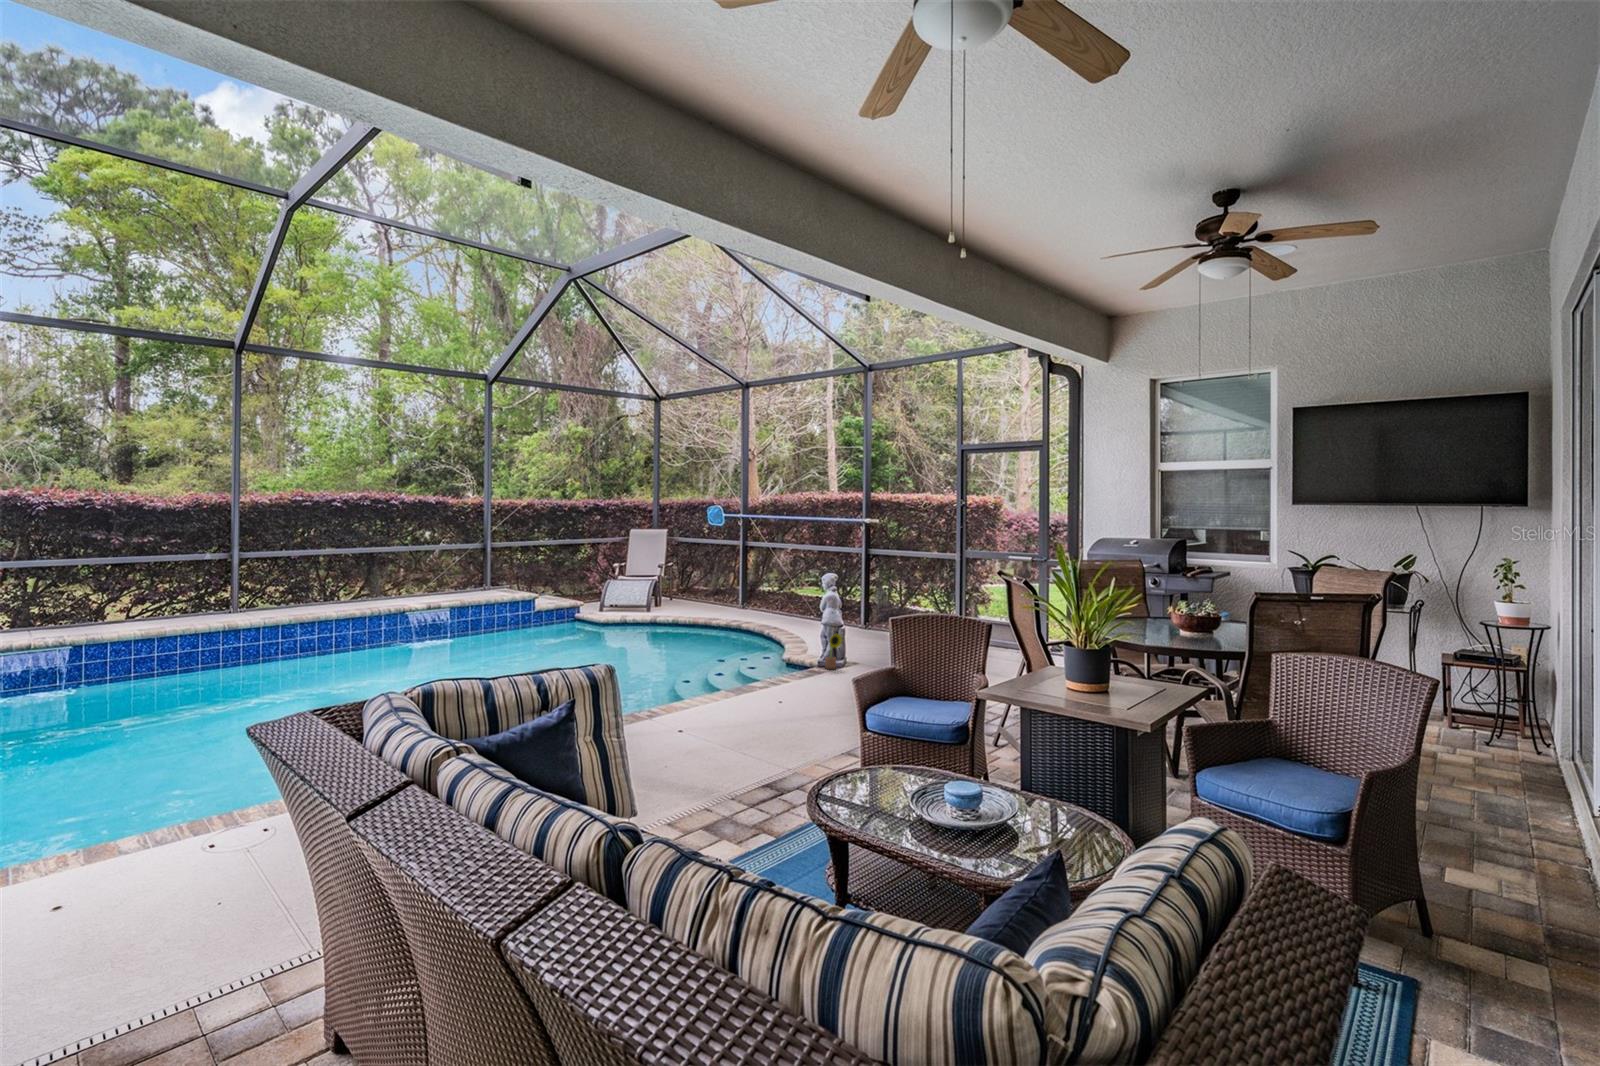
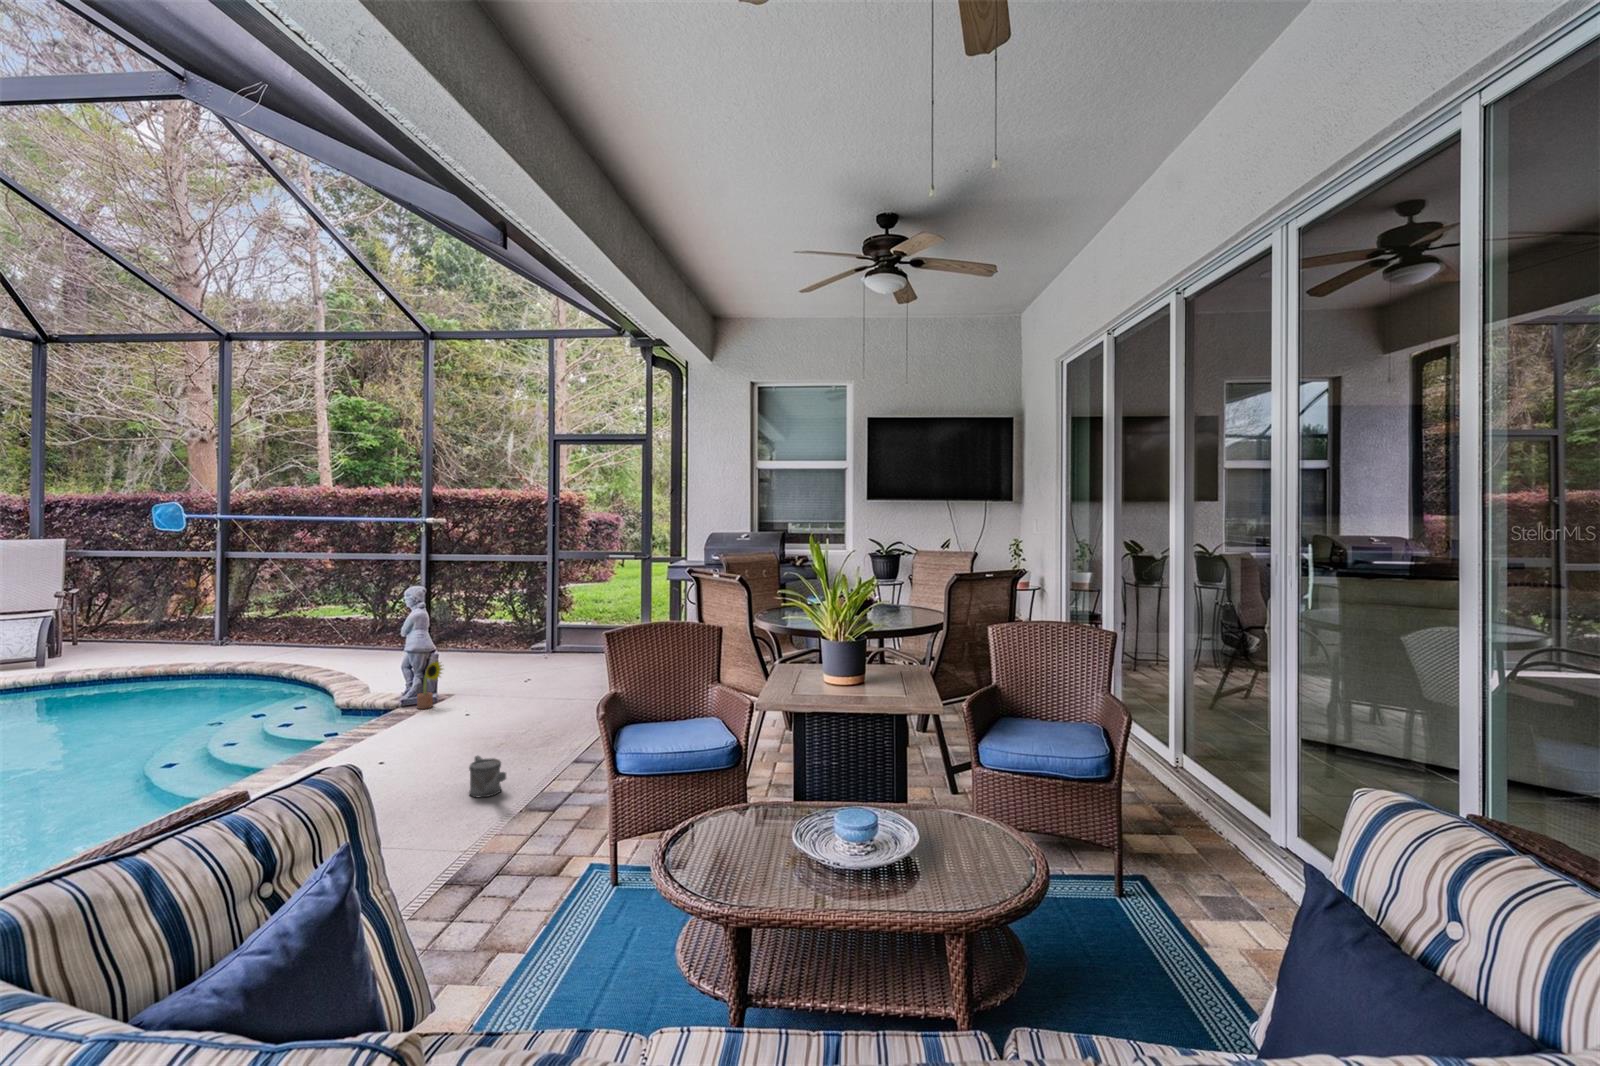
watering can: none [811,702,834,731] -> present [469,756,506,797]

